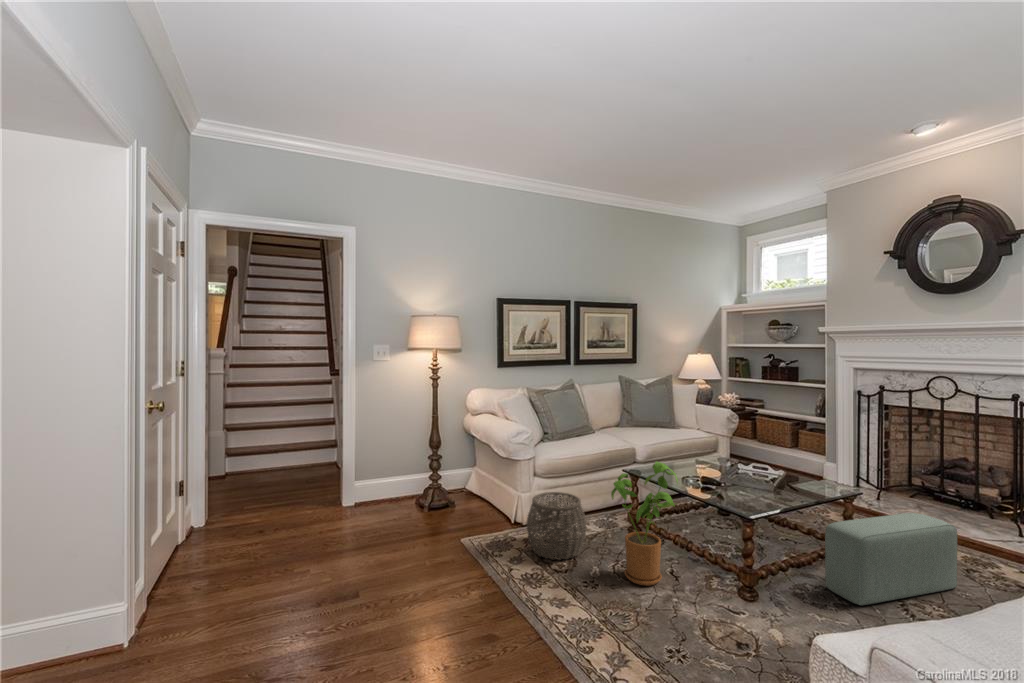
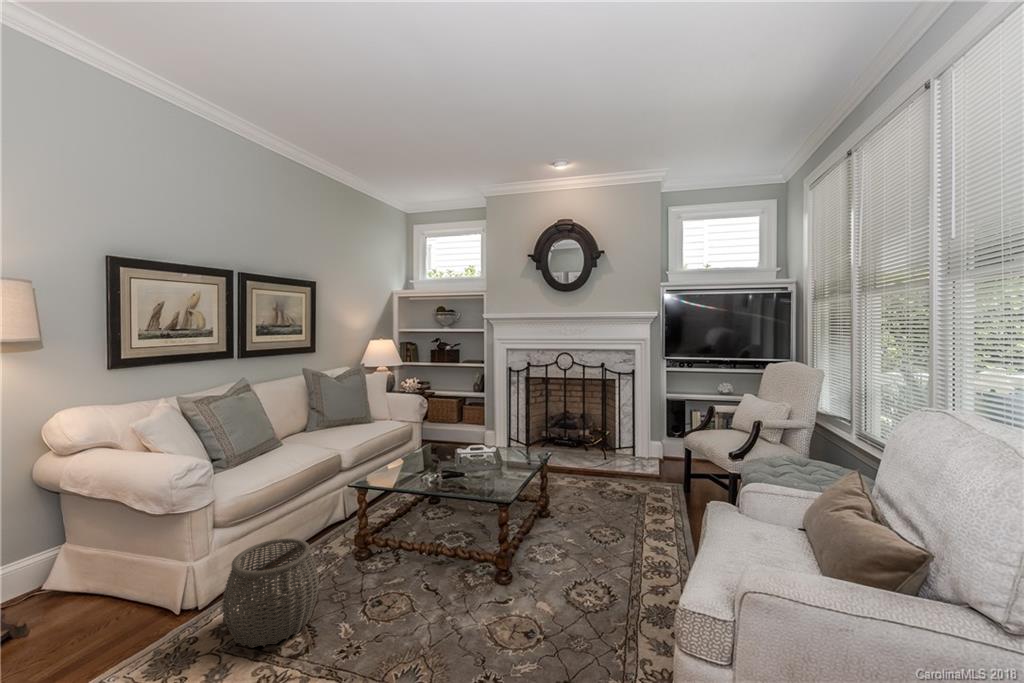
house plant: present [611,462,678,586] -> none [361,471,450,625]
pouf: present [825,513,957,605] -> none [551,463,614,555]

